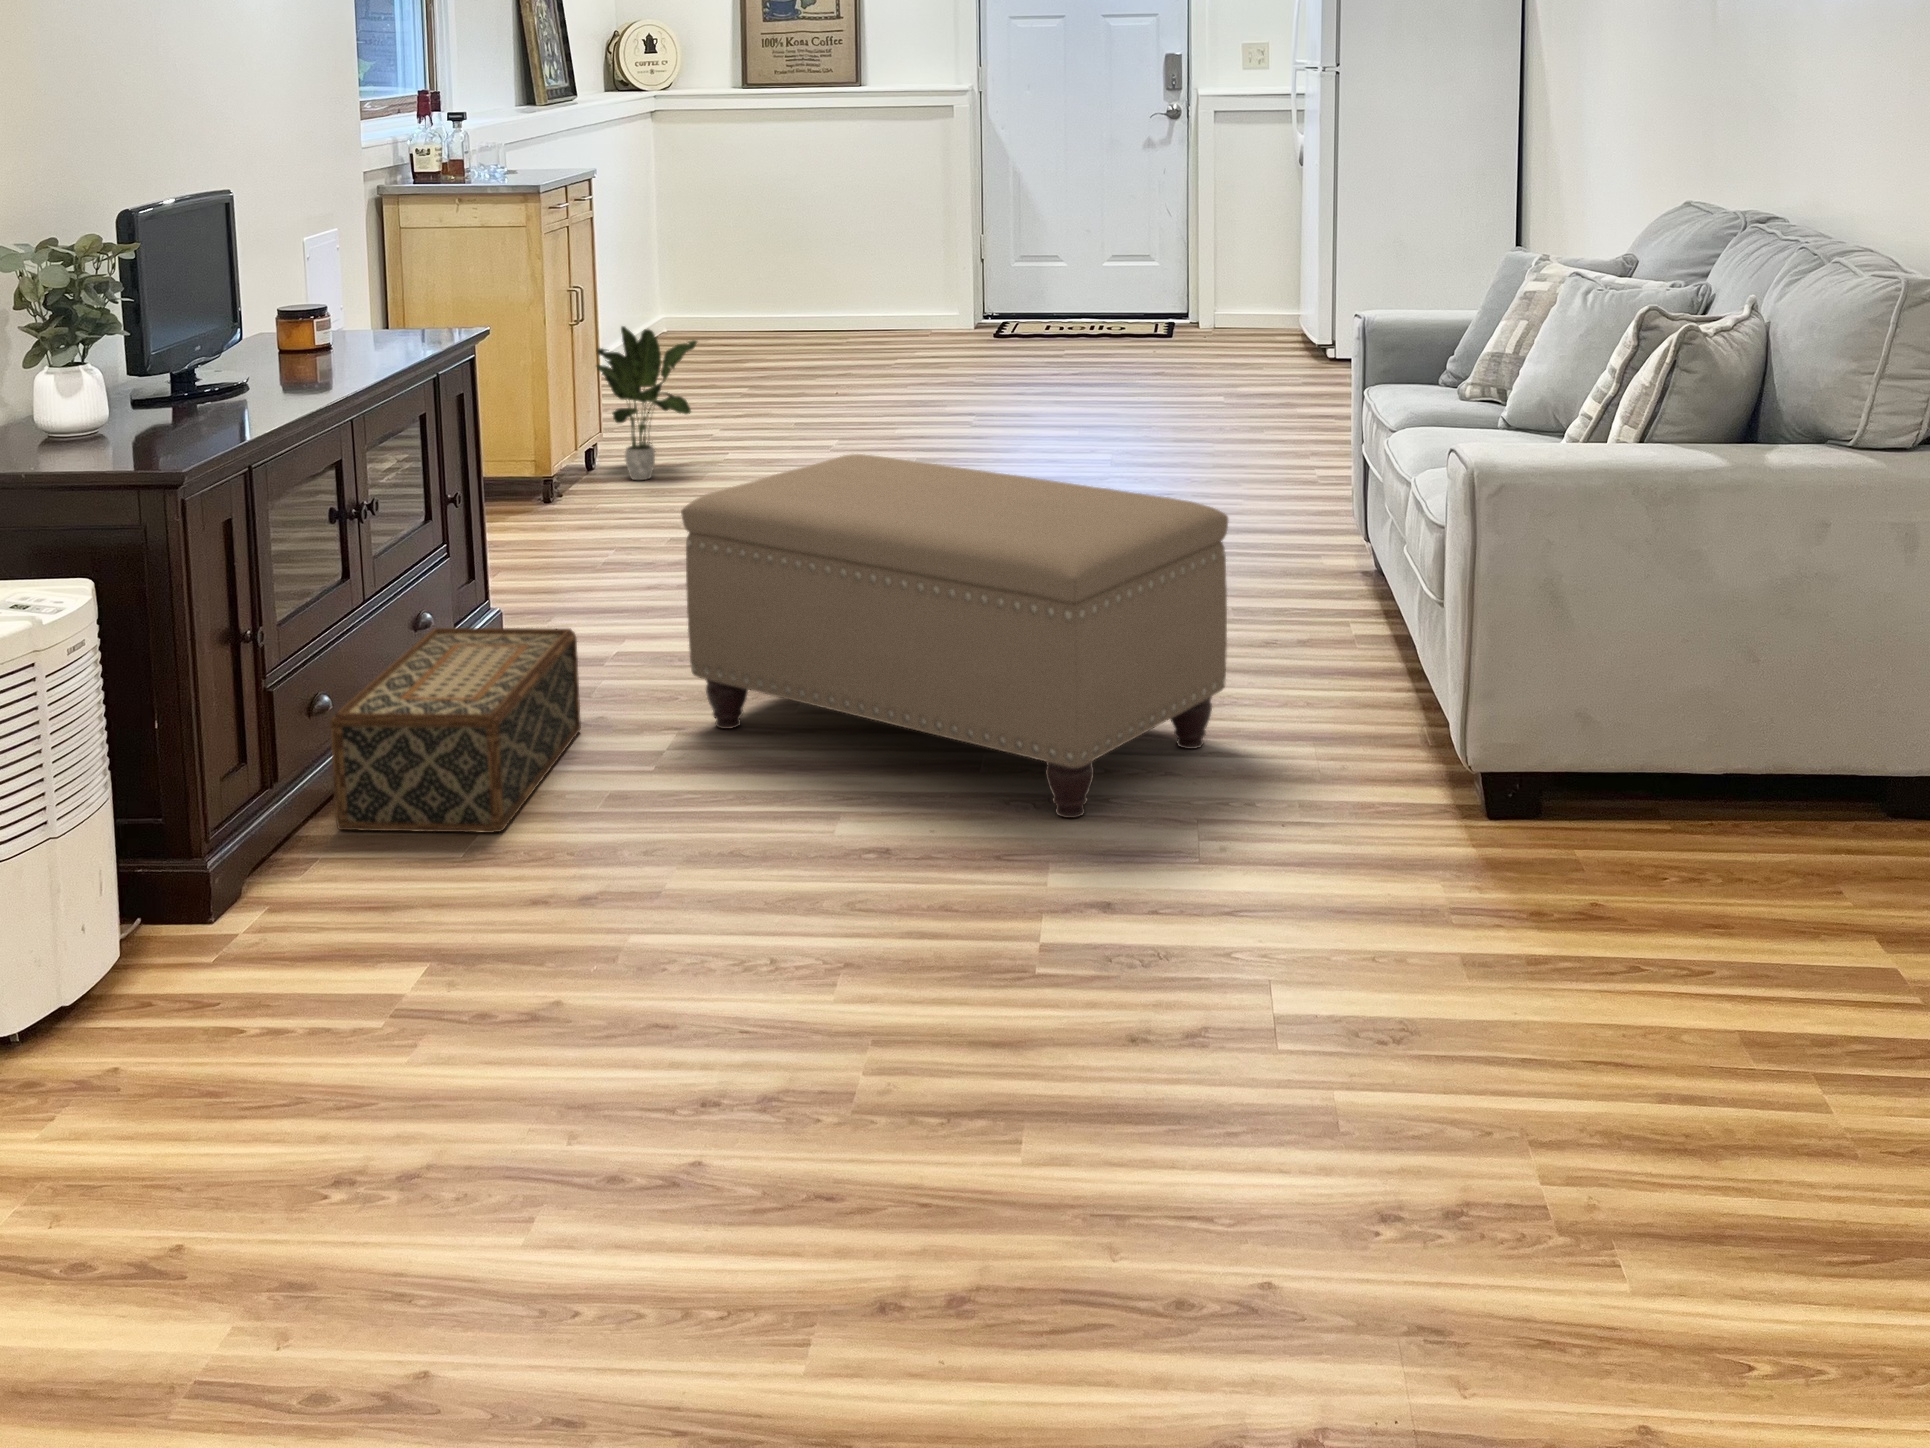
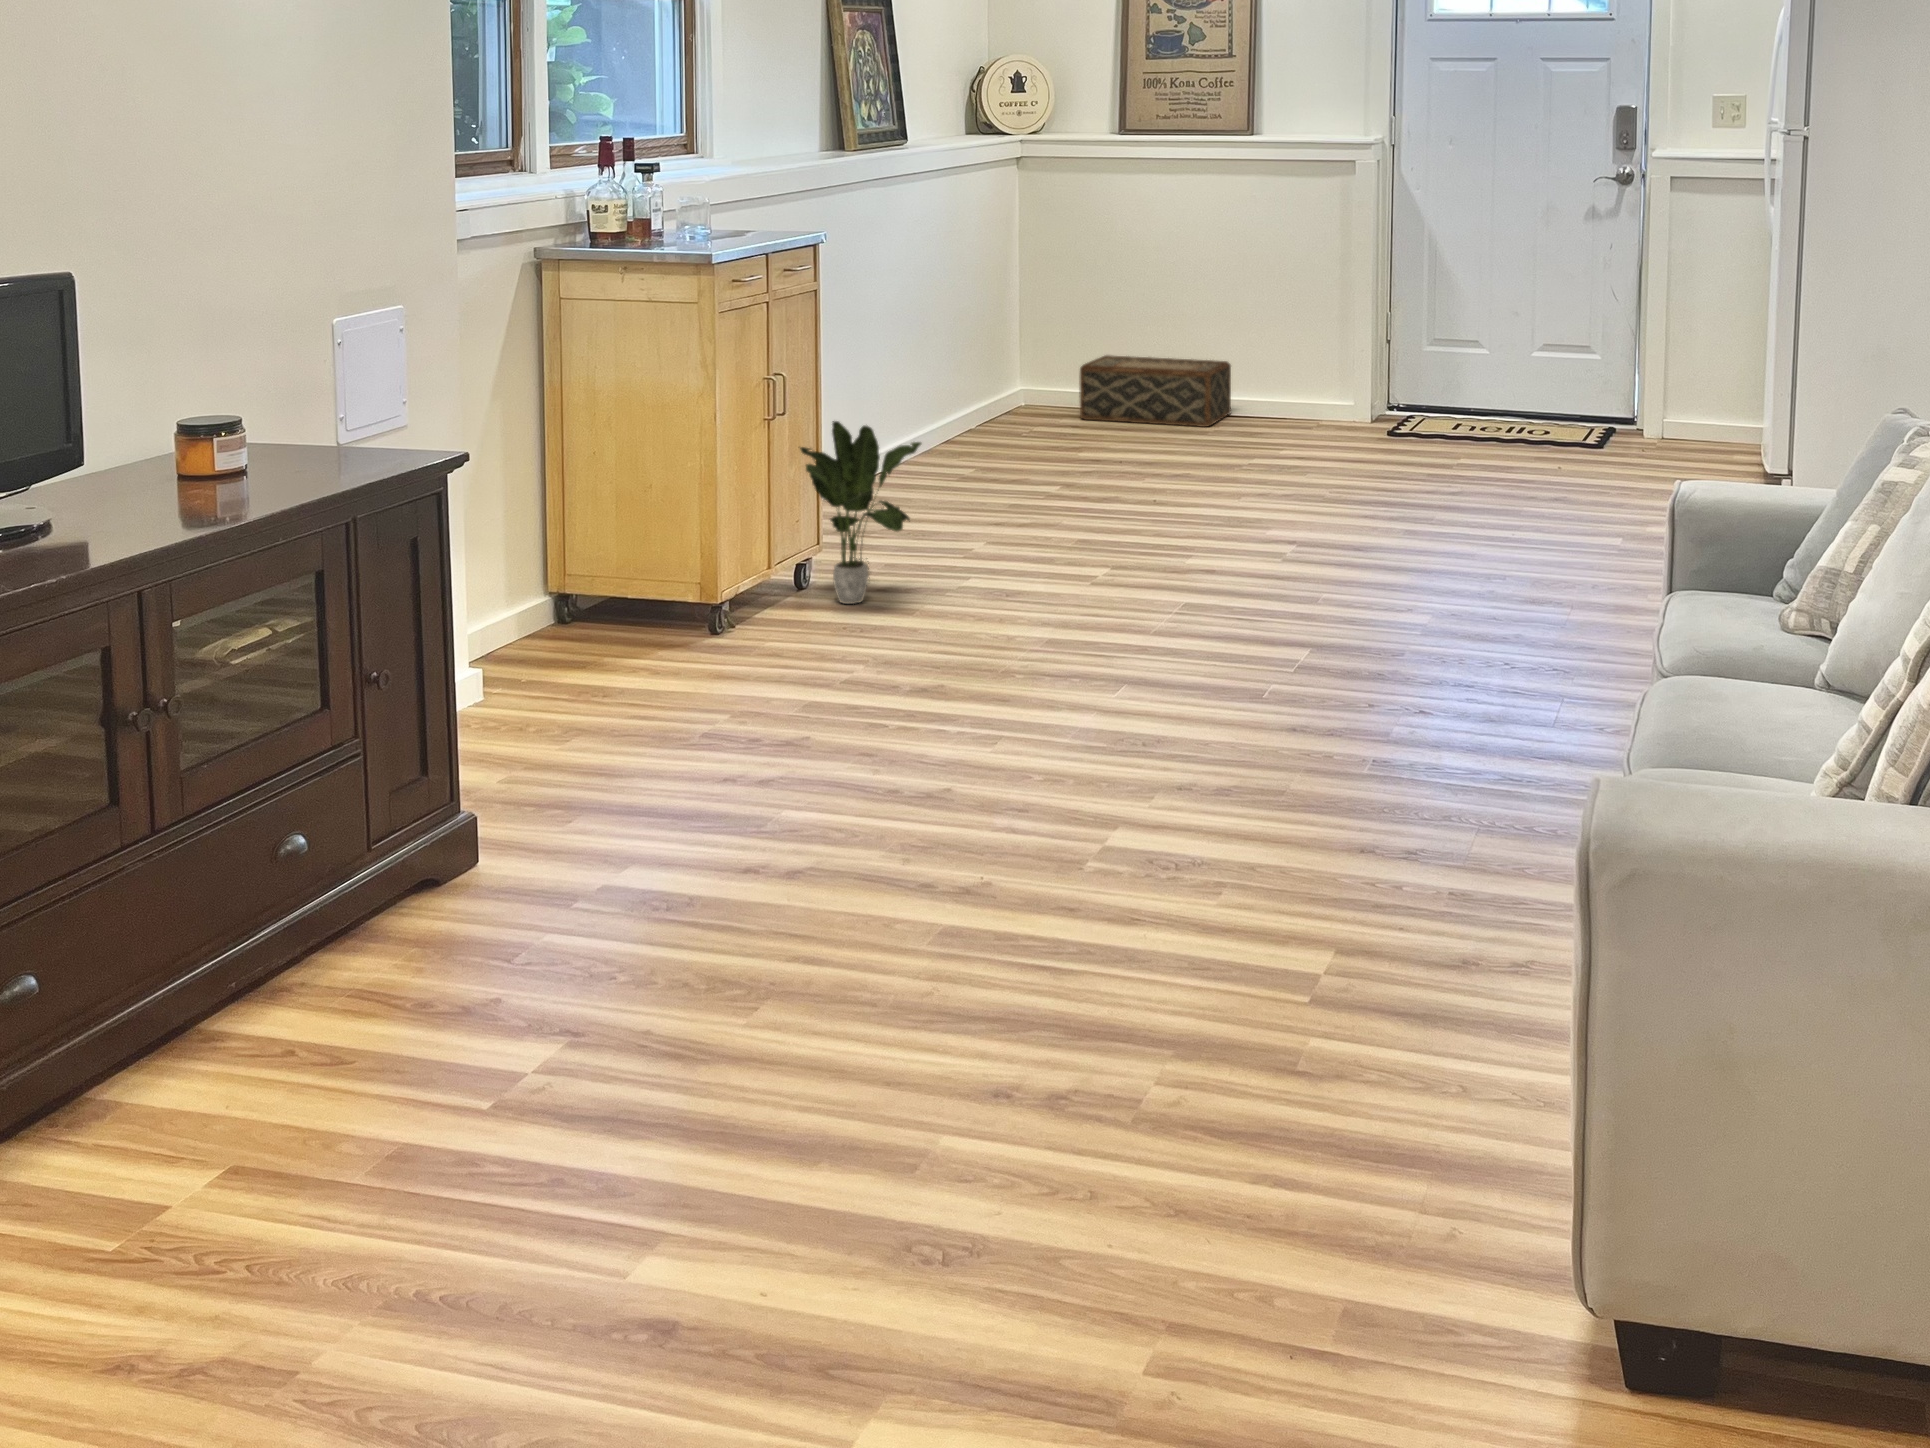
ottoman: present [681,454,1228,818] -> none [588,652,1292,1277]
woven basket: present [330,628,581,833] -> present [1079,355,1231,427]

